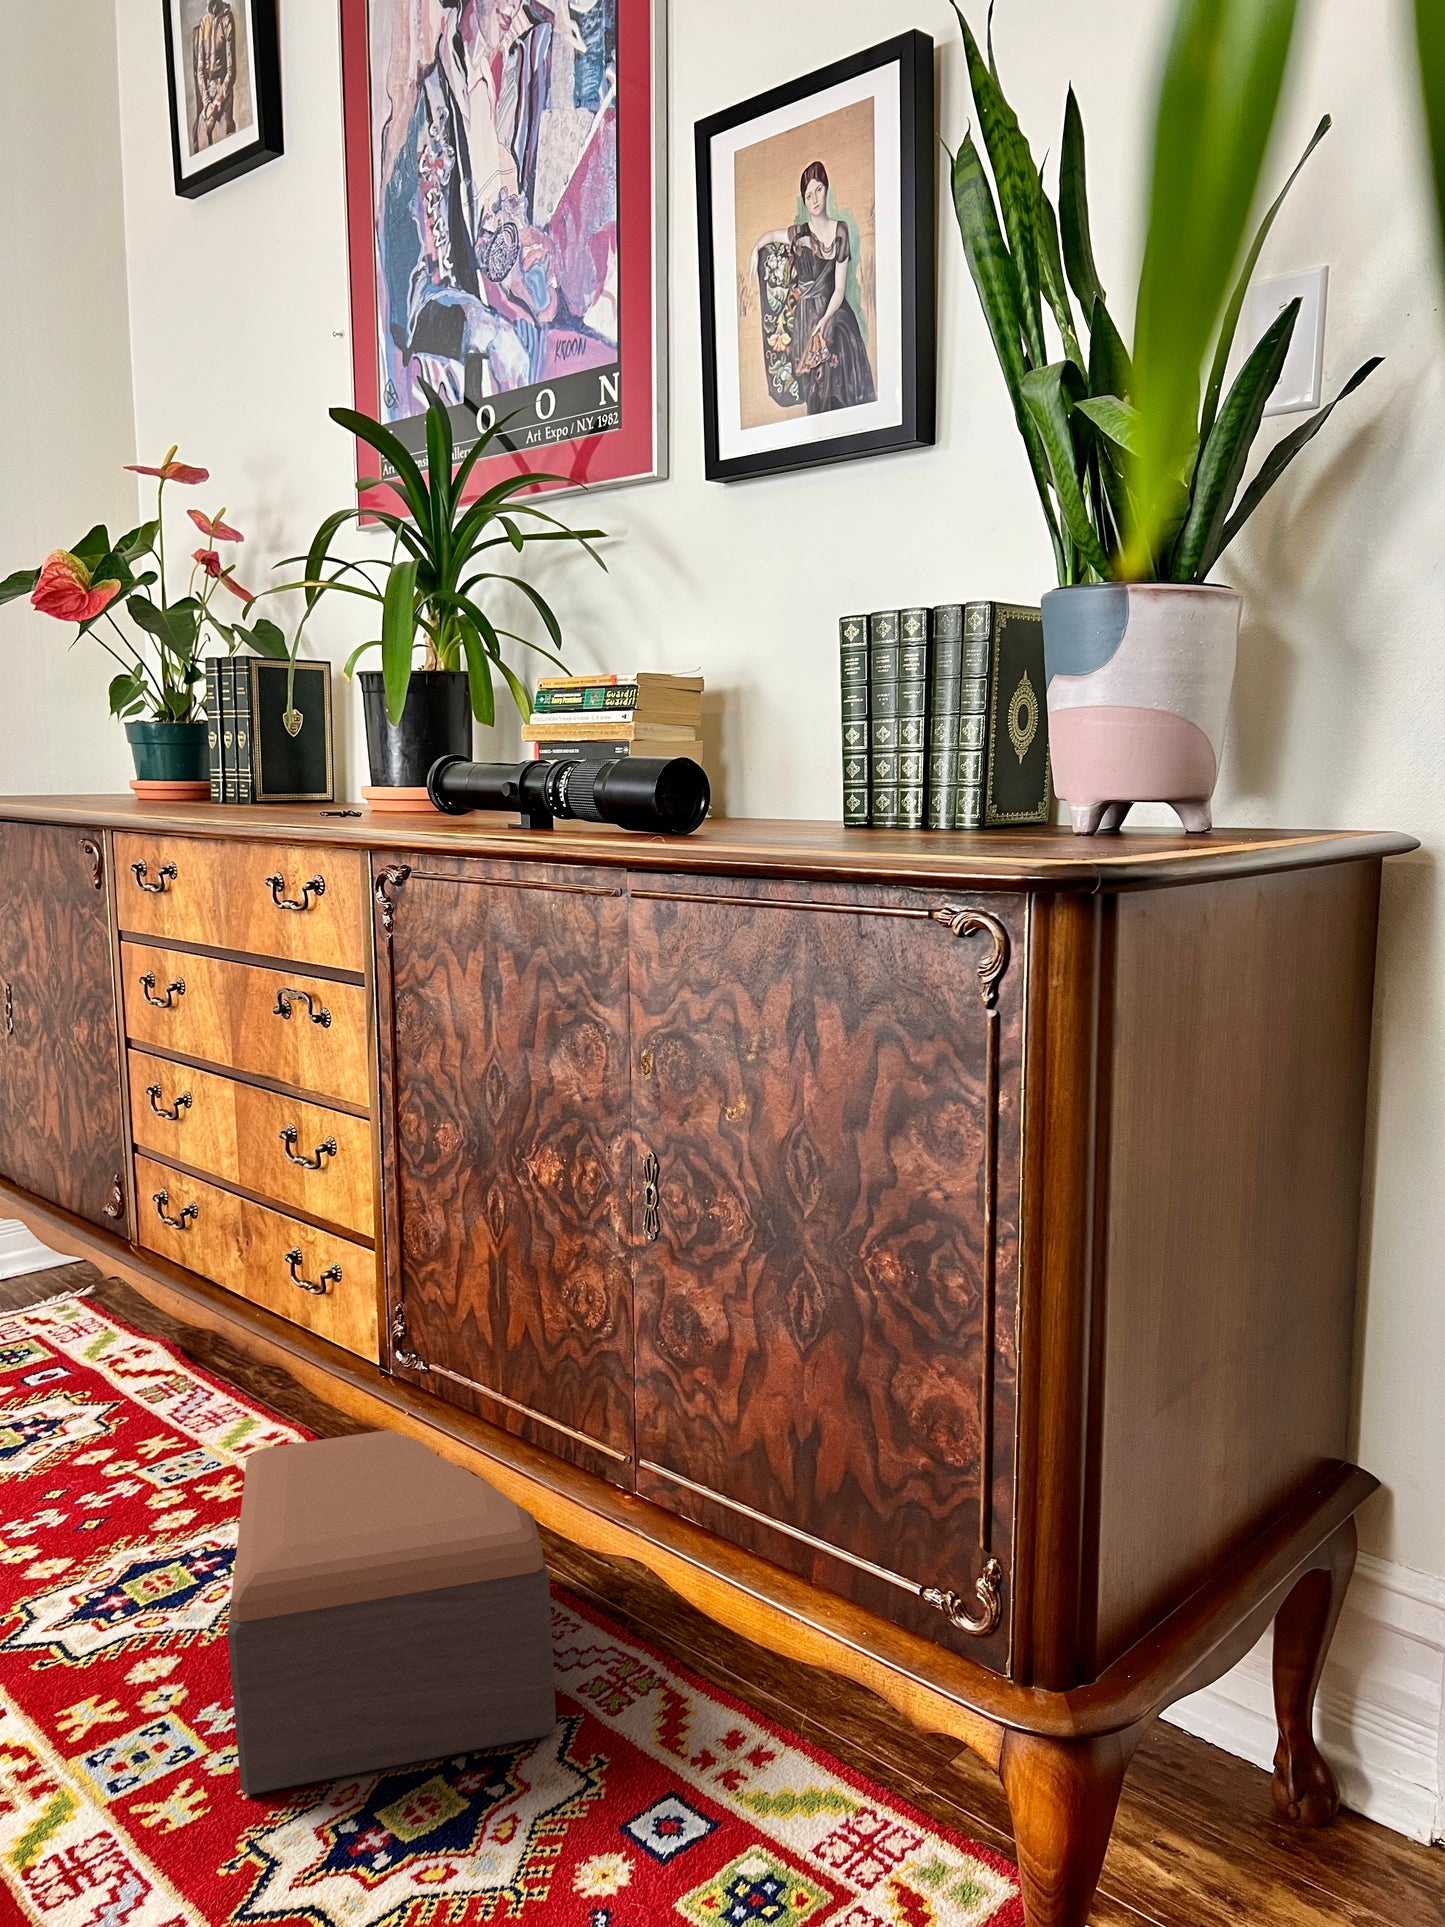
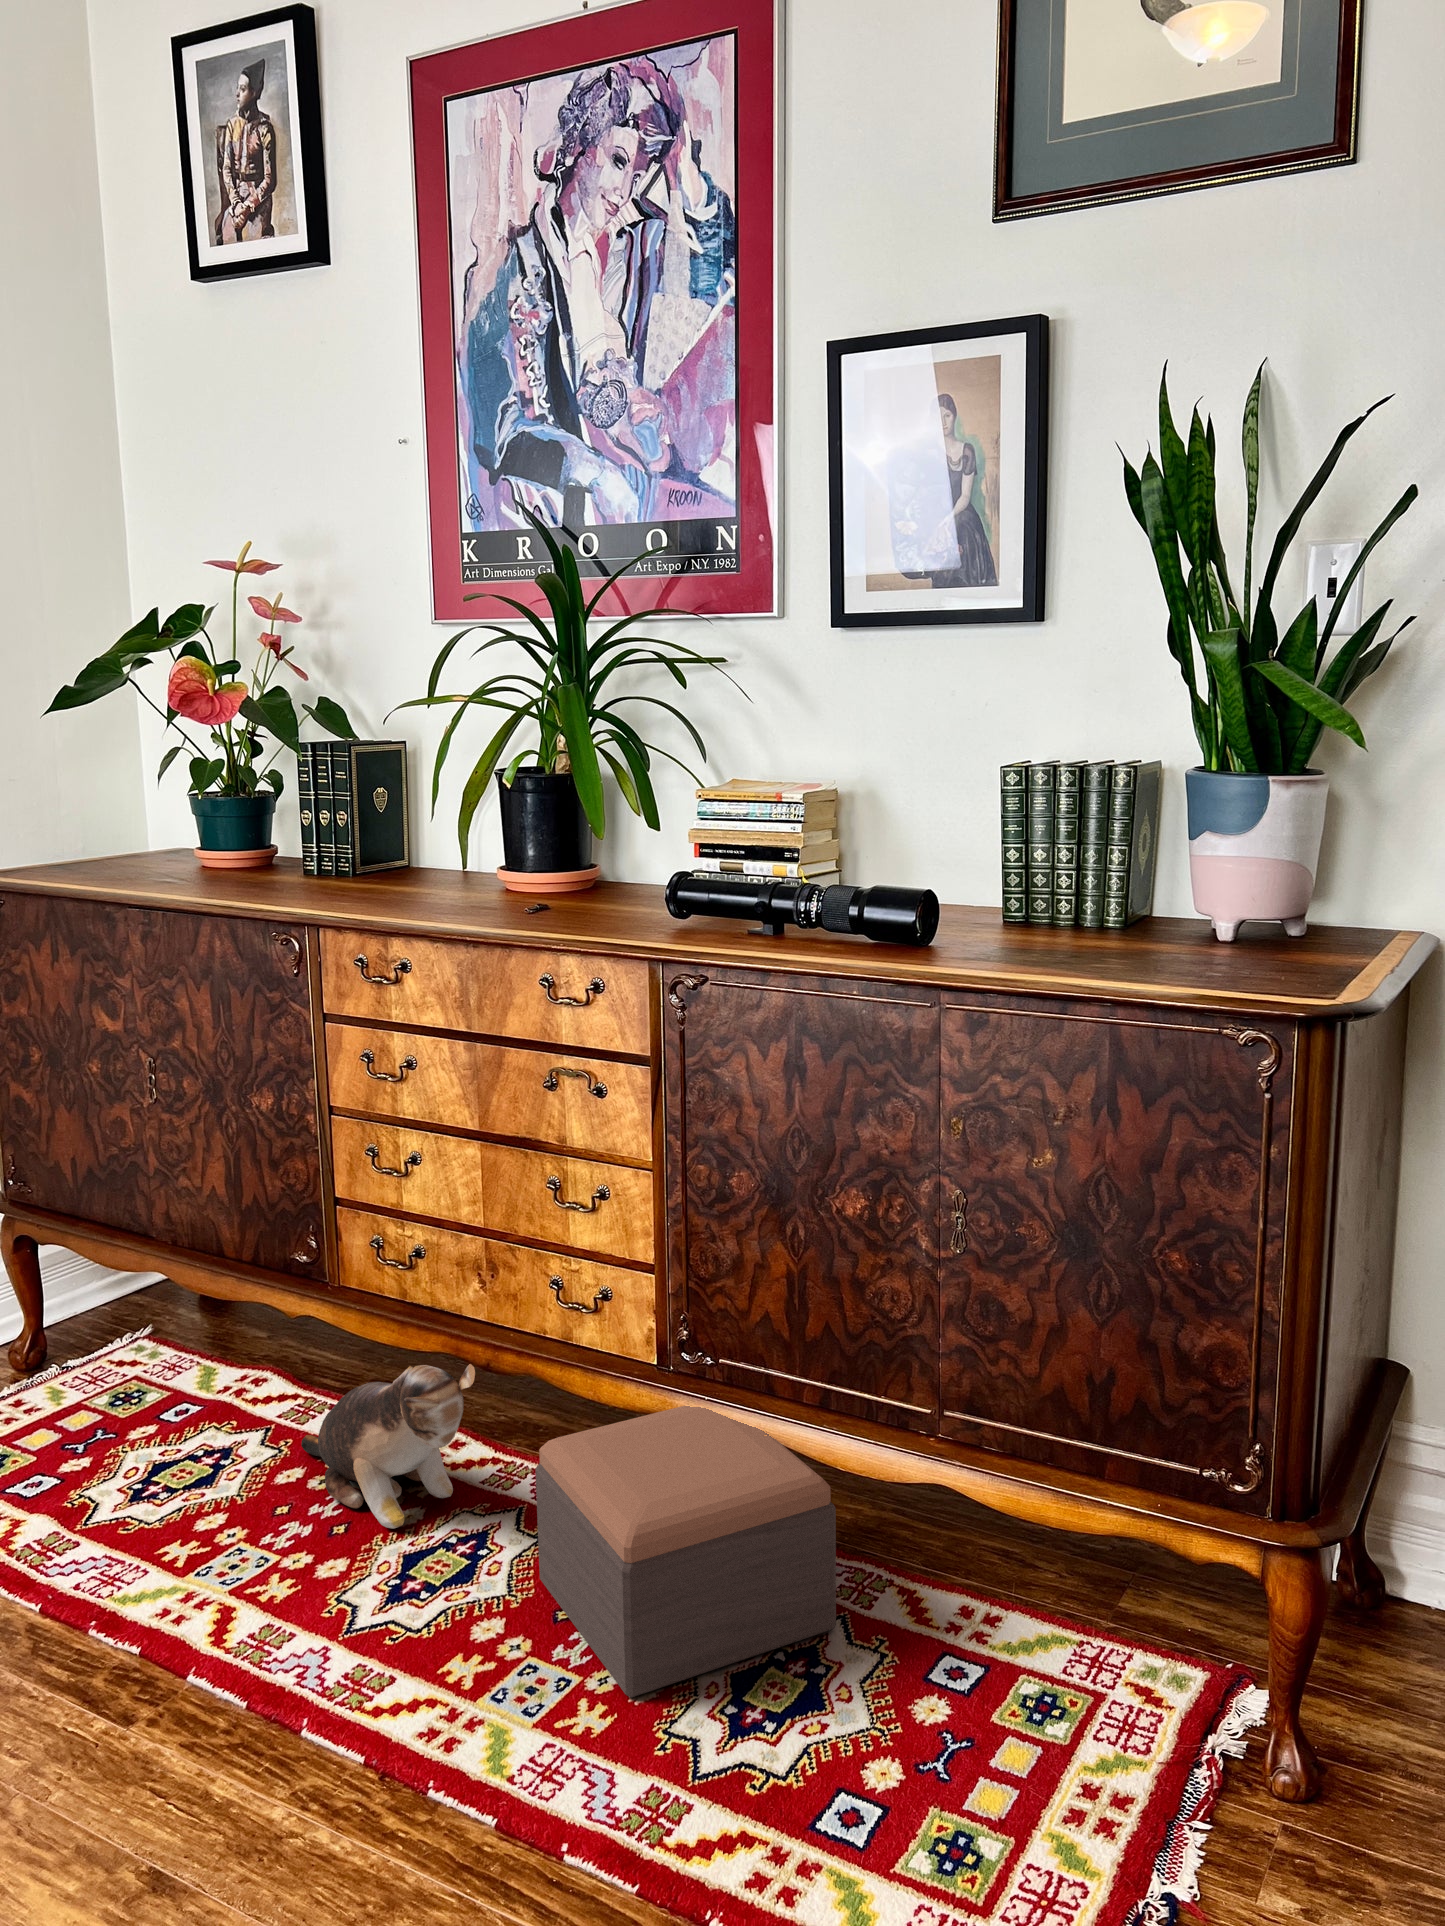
plush toy: none [107,1345,237,1533] -> present [301,1364,475,1529]

